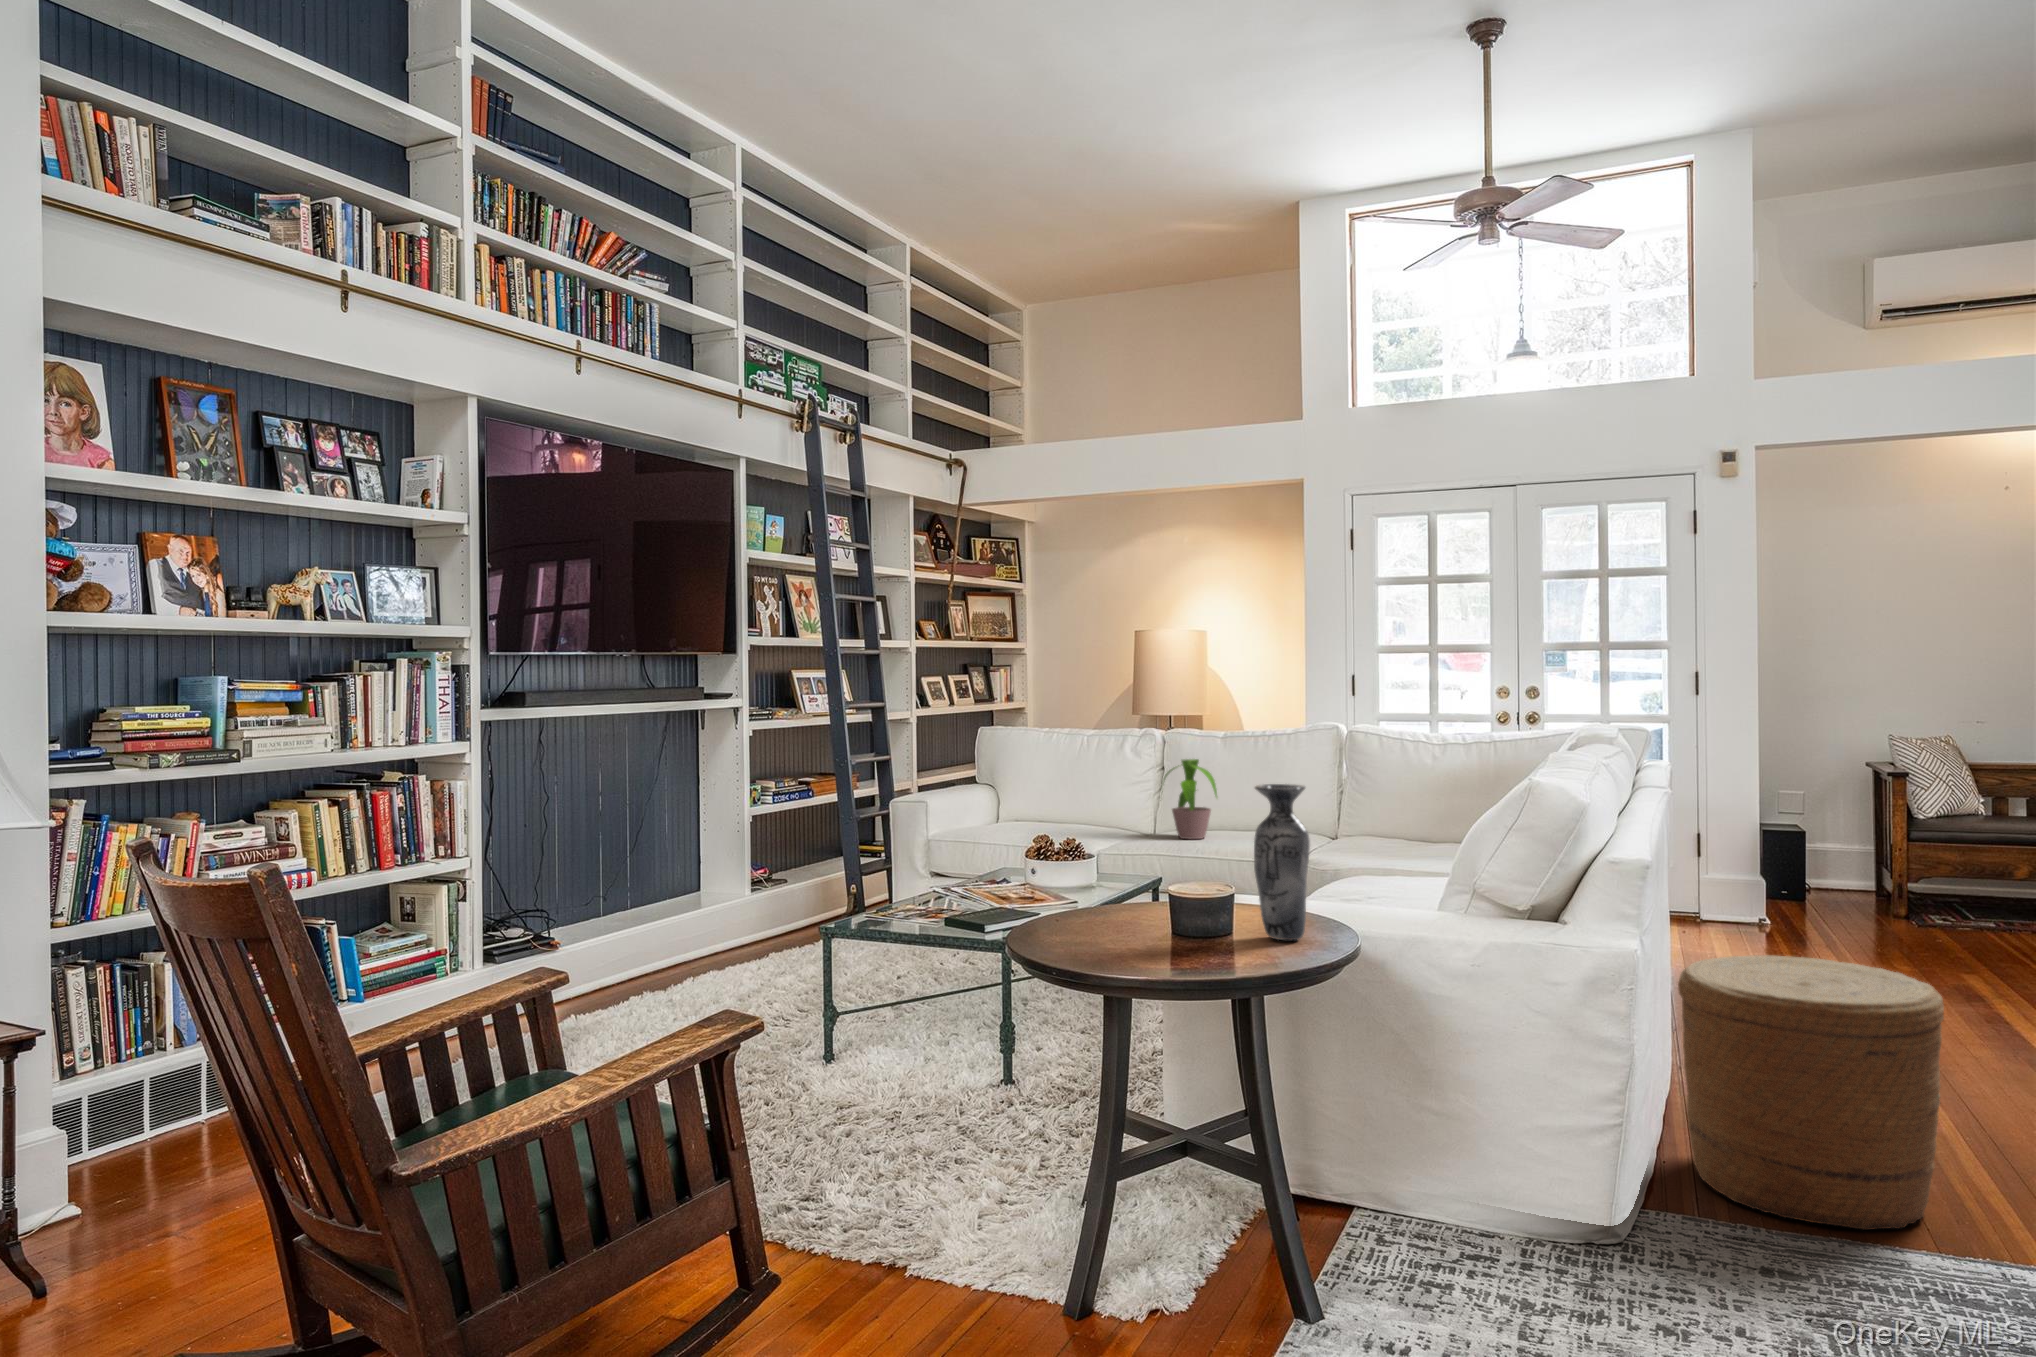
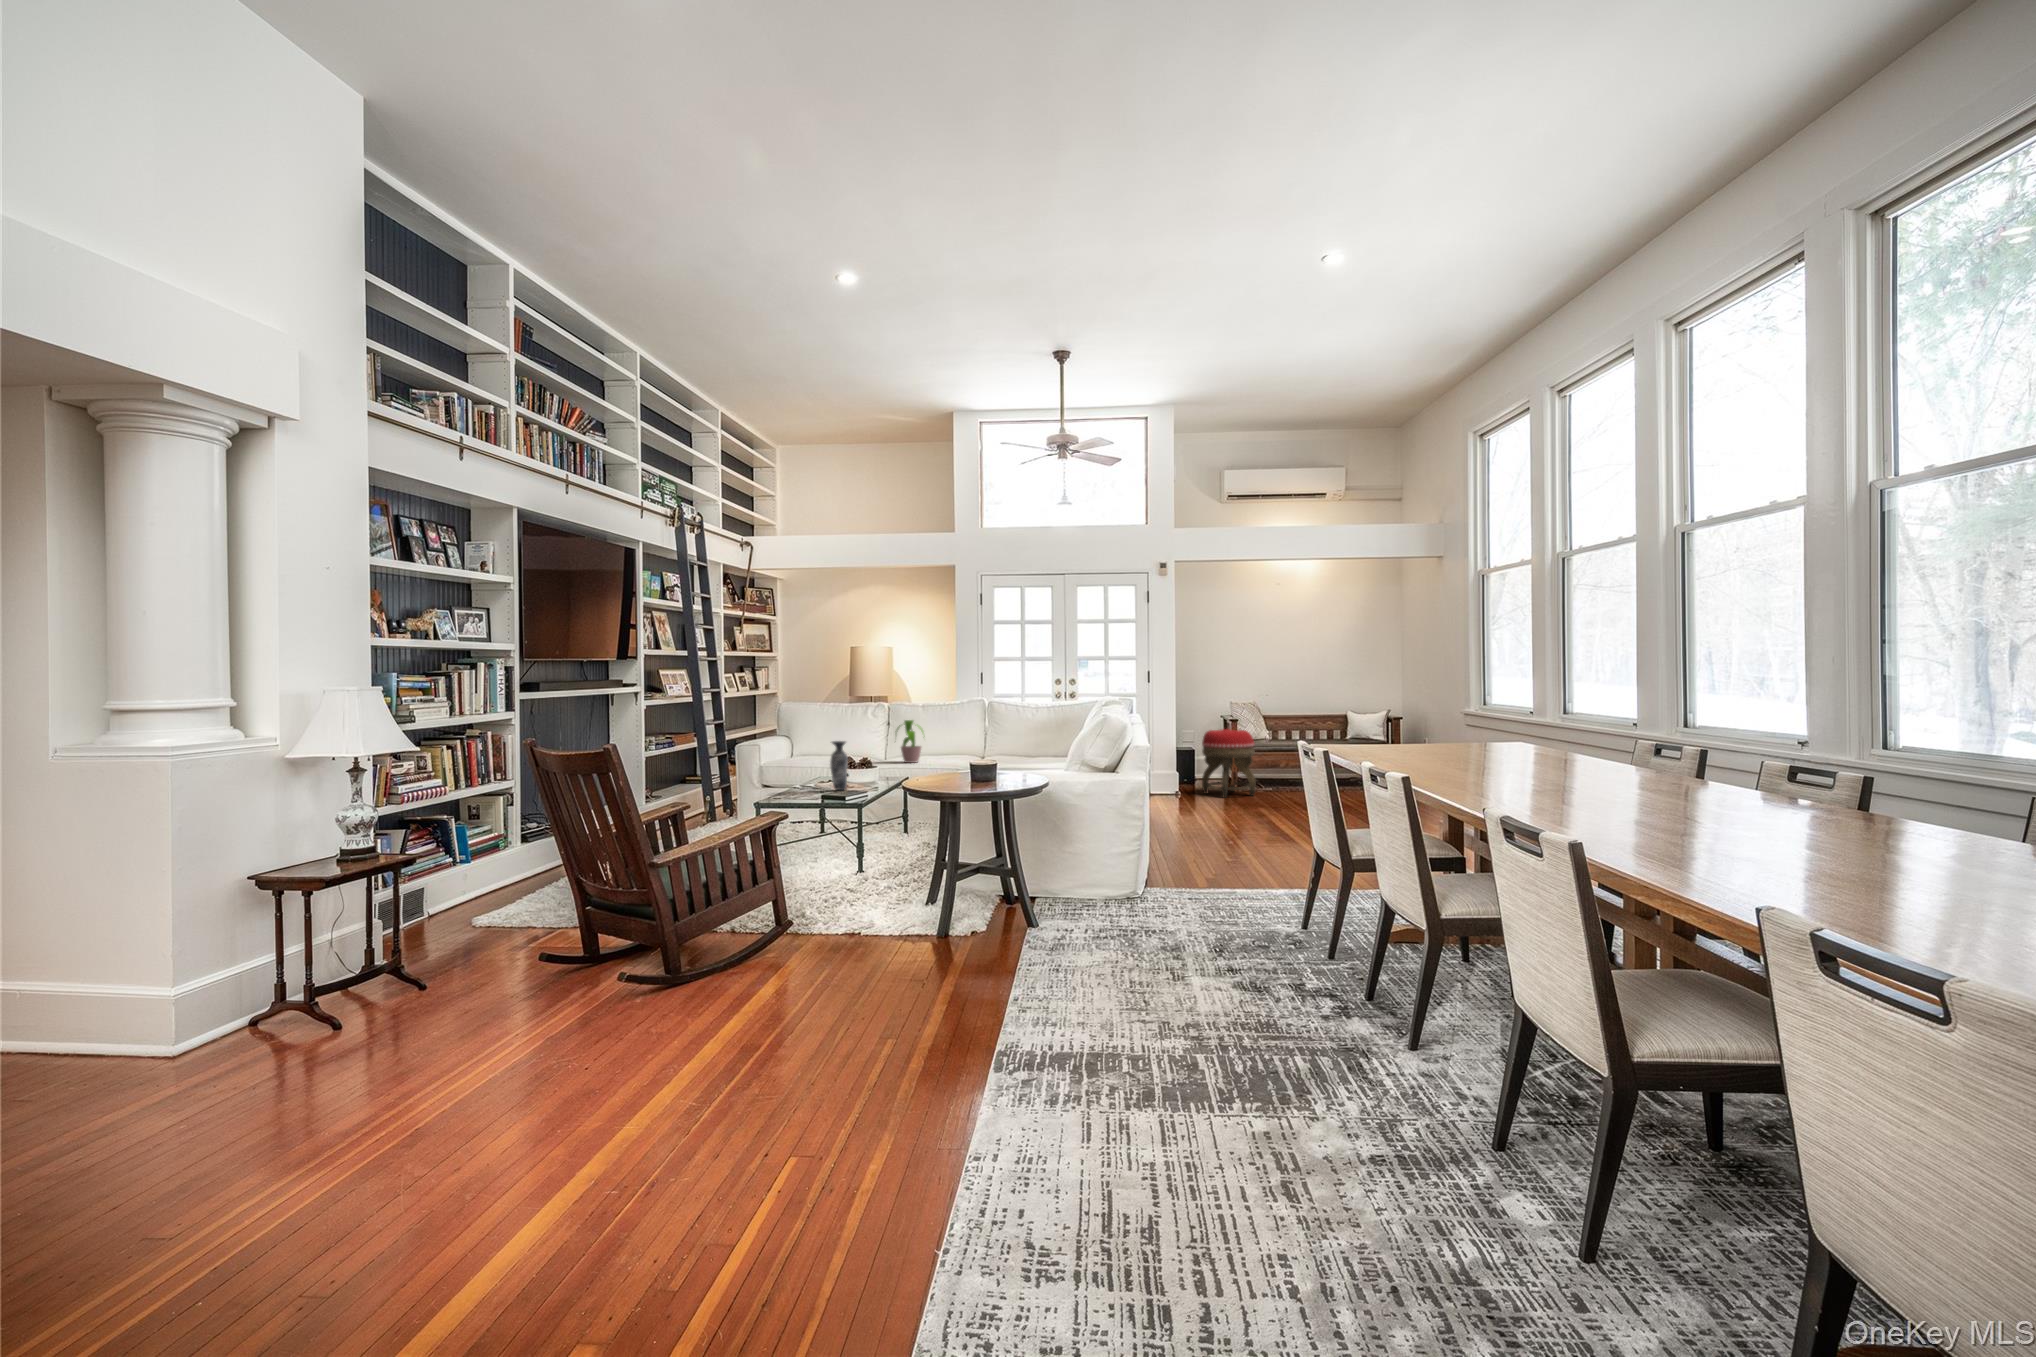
vase: present [1254,784,1310,940] -> present [830,741,848,790]
footstool: none [1819,790,1954,937] -> present [1202,729,1256,798]
woven basket: present [1678,955,1944,1230] -> none [1154,789,1244,885]

